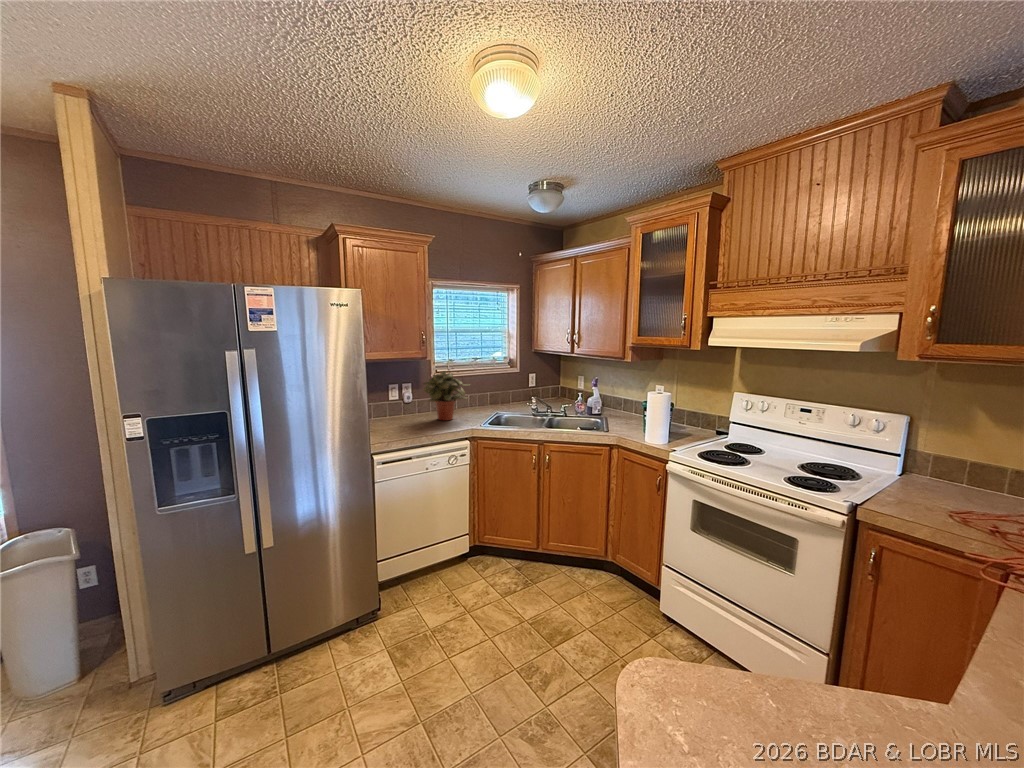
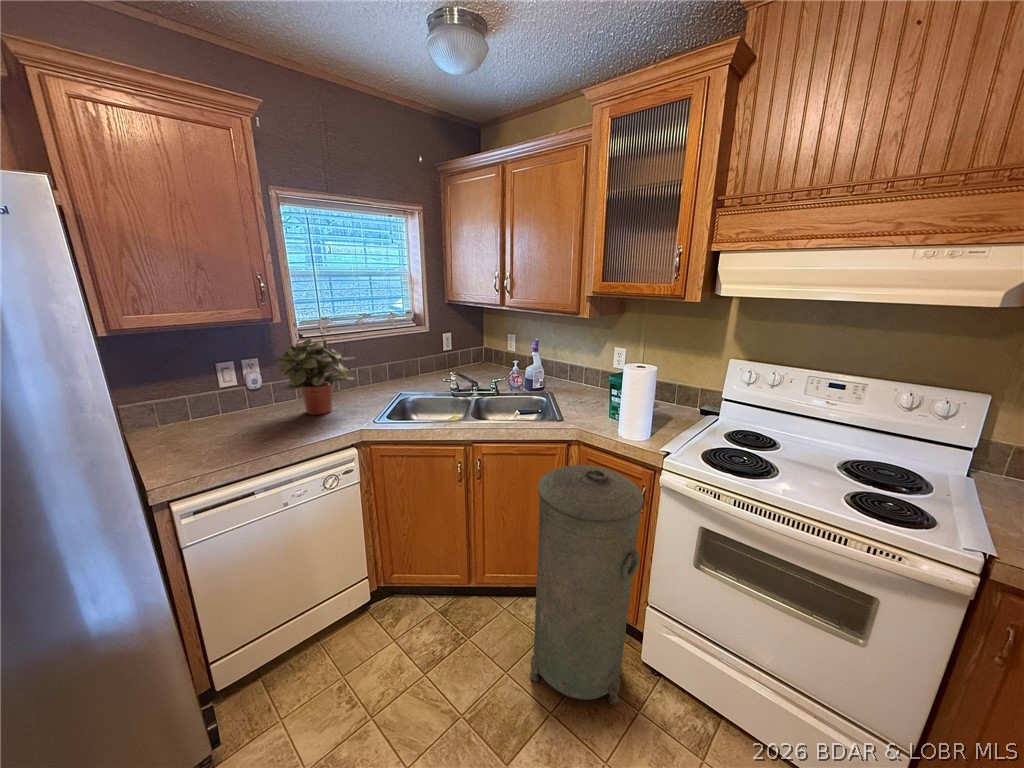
trash can: none [576,457,655,631] -> present [530,465,644,705]

